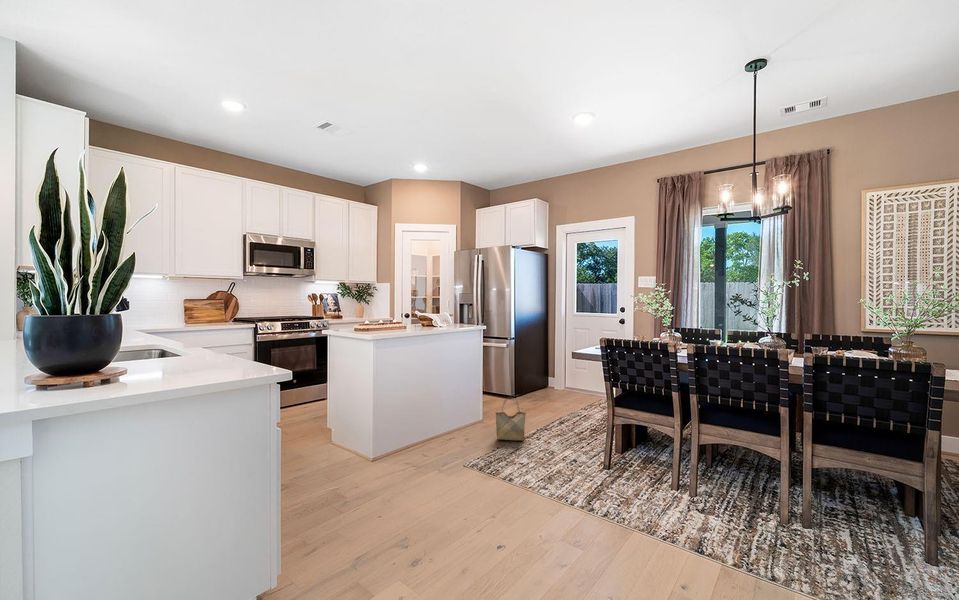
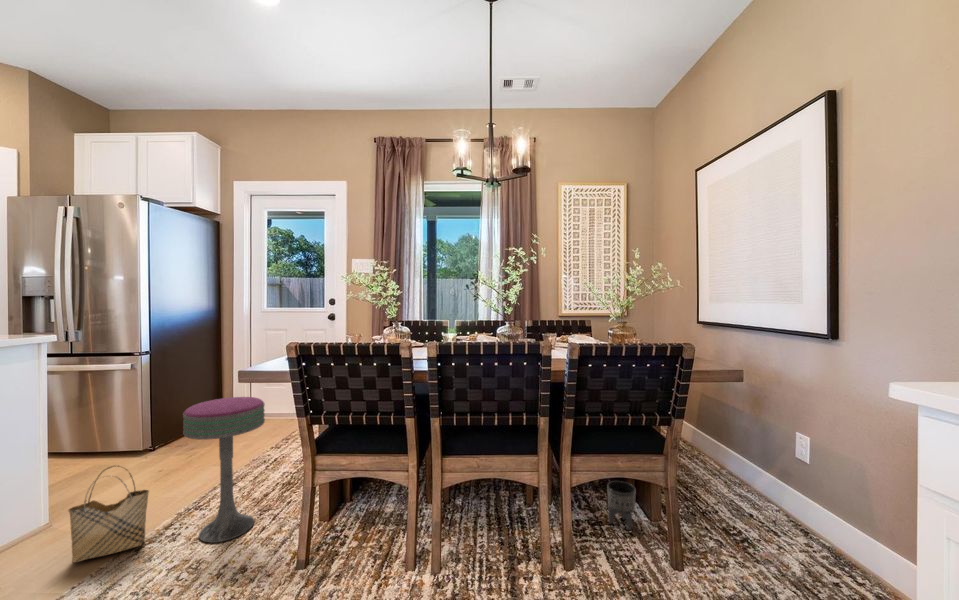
bar stool: none [543,369,583,449] -> present [183,397,265,543]
planter: none [866,483,900,527] -> present [607,481,636,530]

